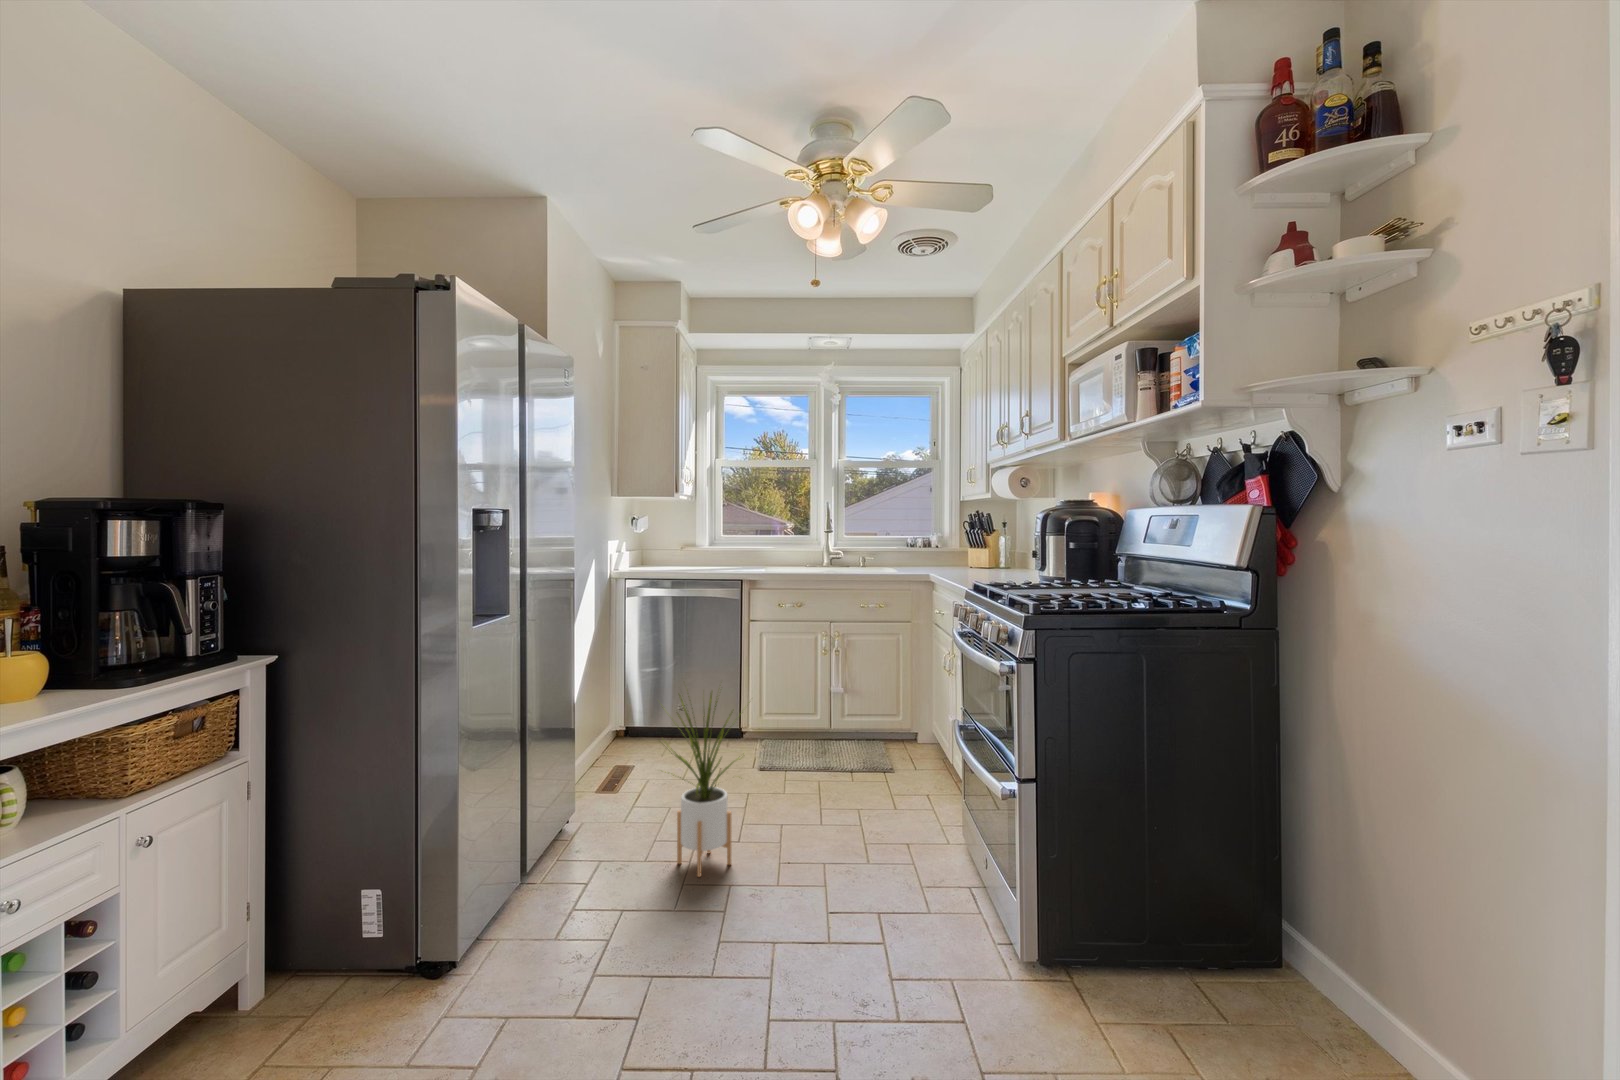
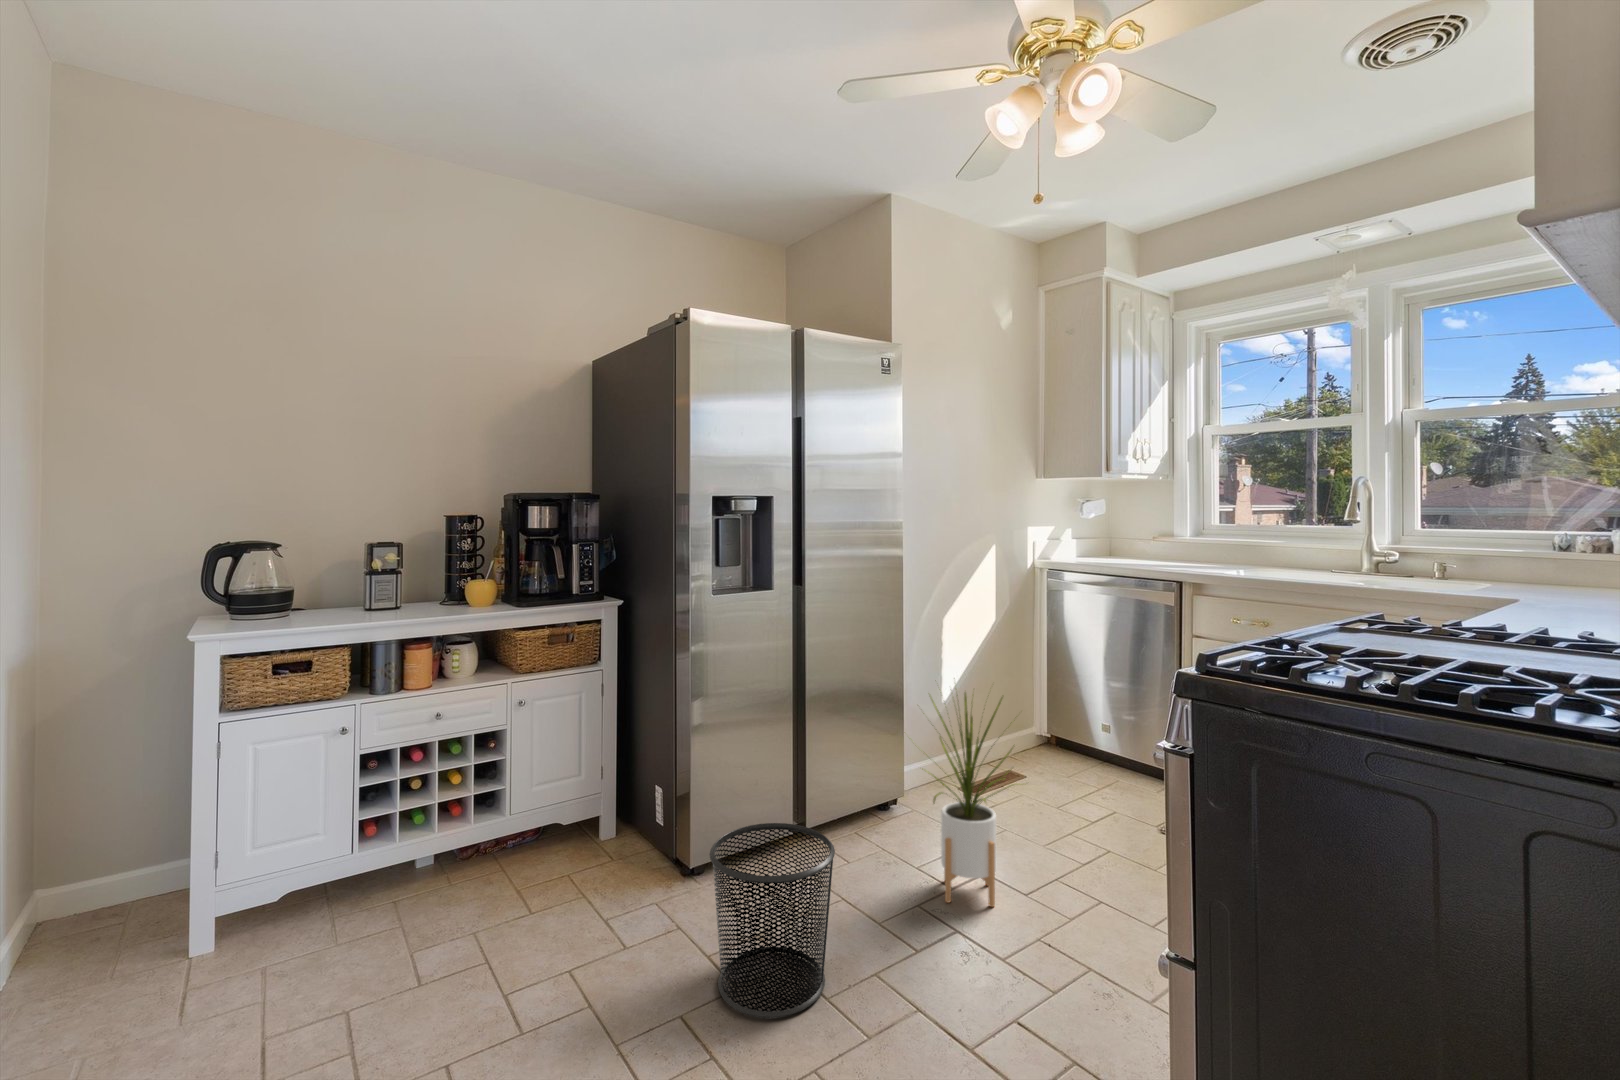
waste bin: none [596,845,719,1031] -> present [709,823,835,1018]

